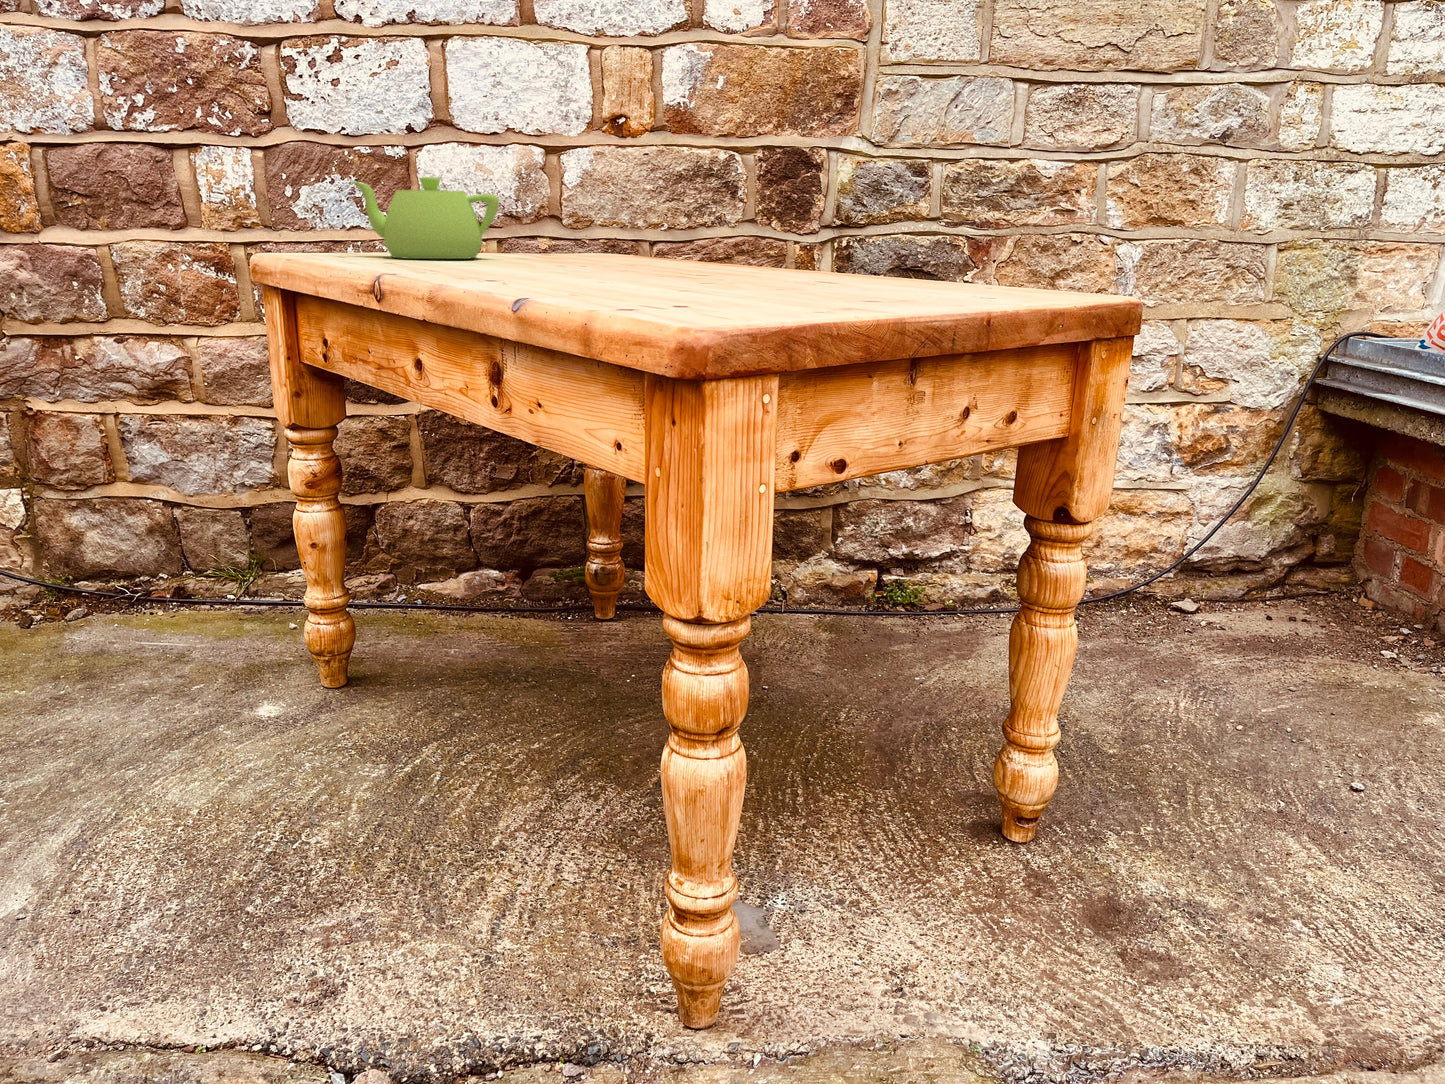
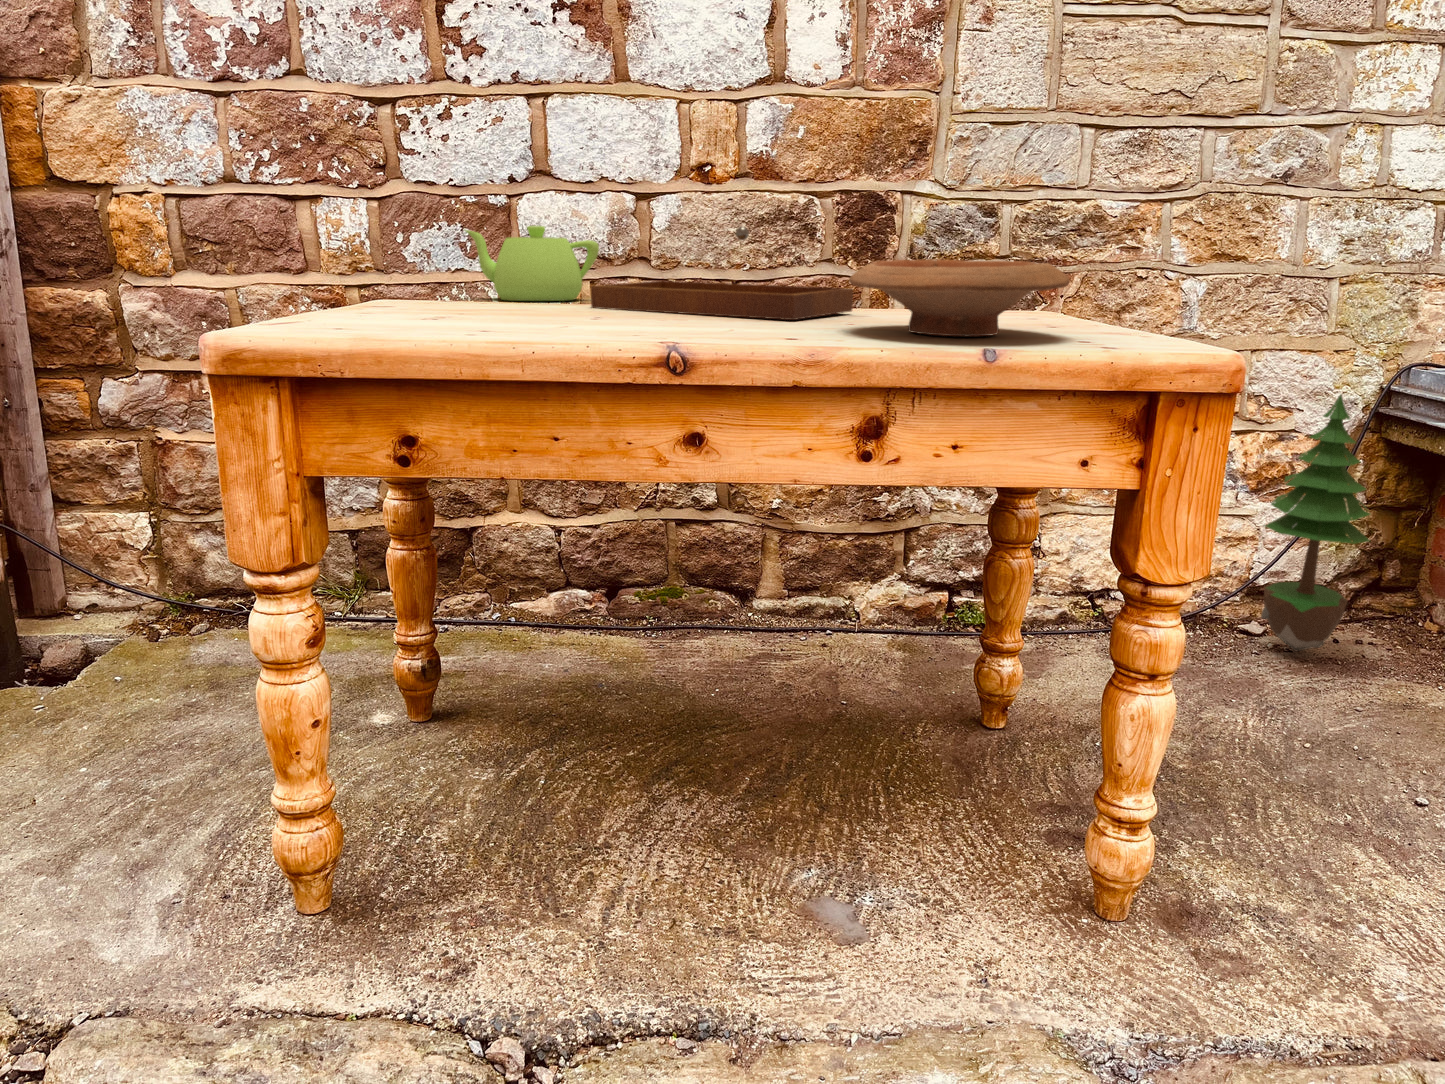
tray: none [486,178,769,279] -> present [591,226,853,320]
wooden bowl: none [756,213,994,296] -> present [849,259,1070,336]
potted tree: none [1195,364,1307,629] -> present [1261,395,1371,652]

